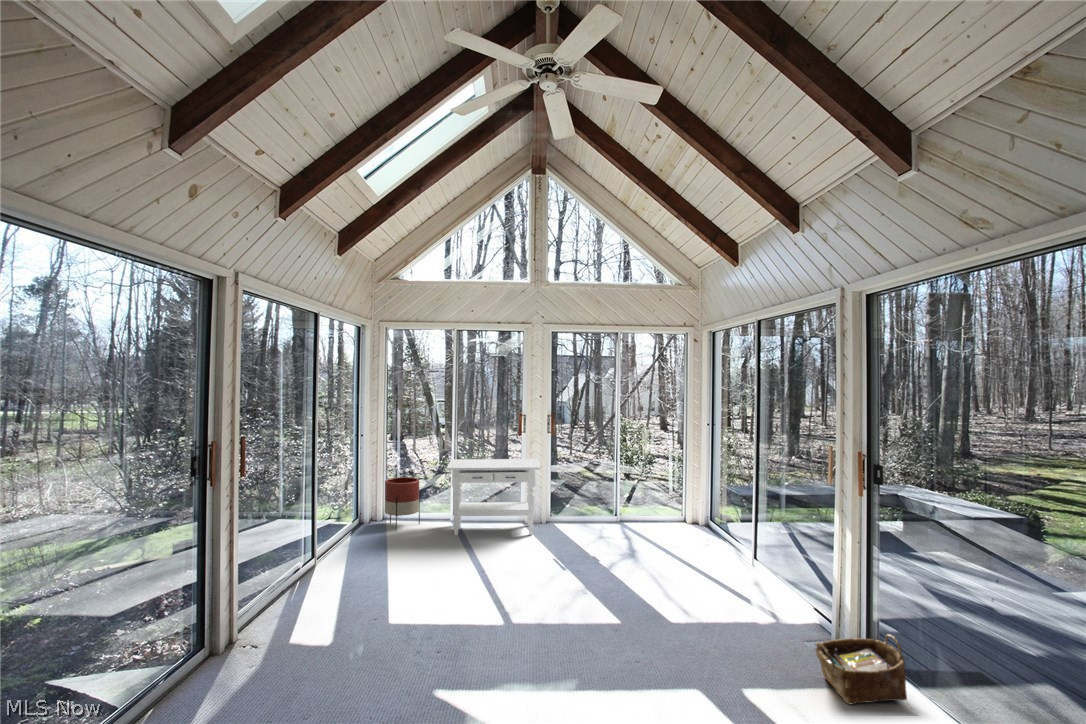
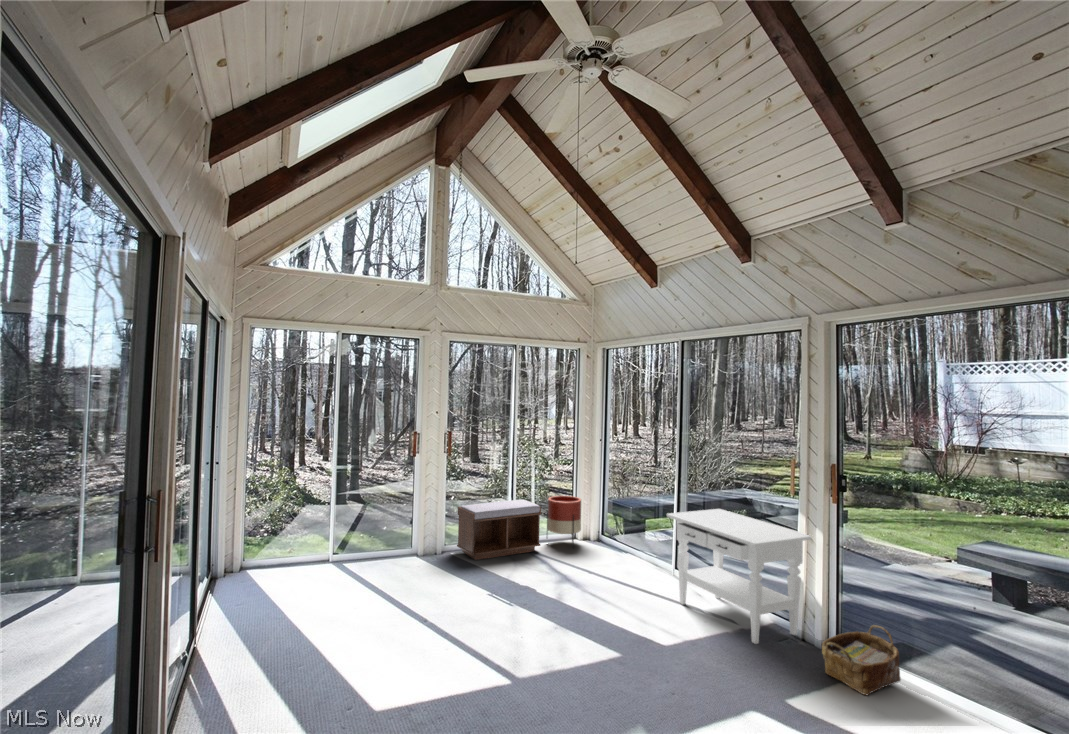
side table: present [447,459,540,536] -> present [667,509,811,644]
planter: present [385,477,420,530] -> present [547,496,581,548]
bench: none [560,481,637,532] -> present [457,500,541,560]

